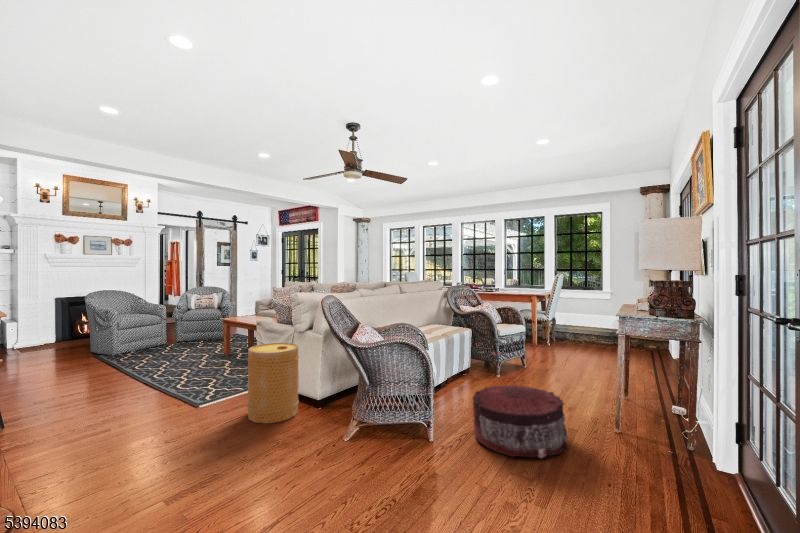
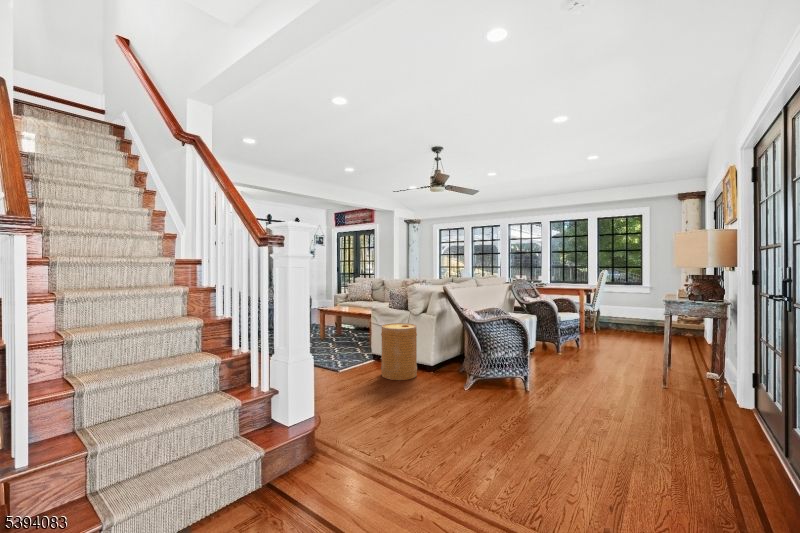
pouf: present [473,385,567,458] -> none [555,353,629,400]

